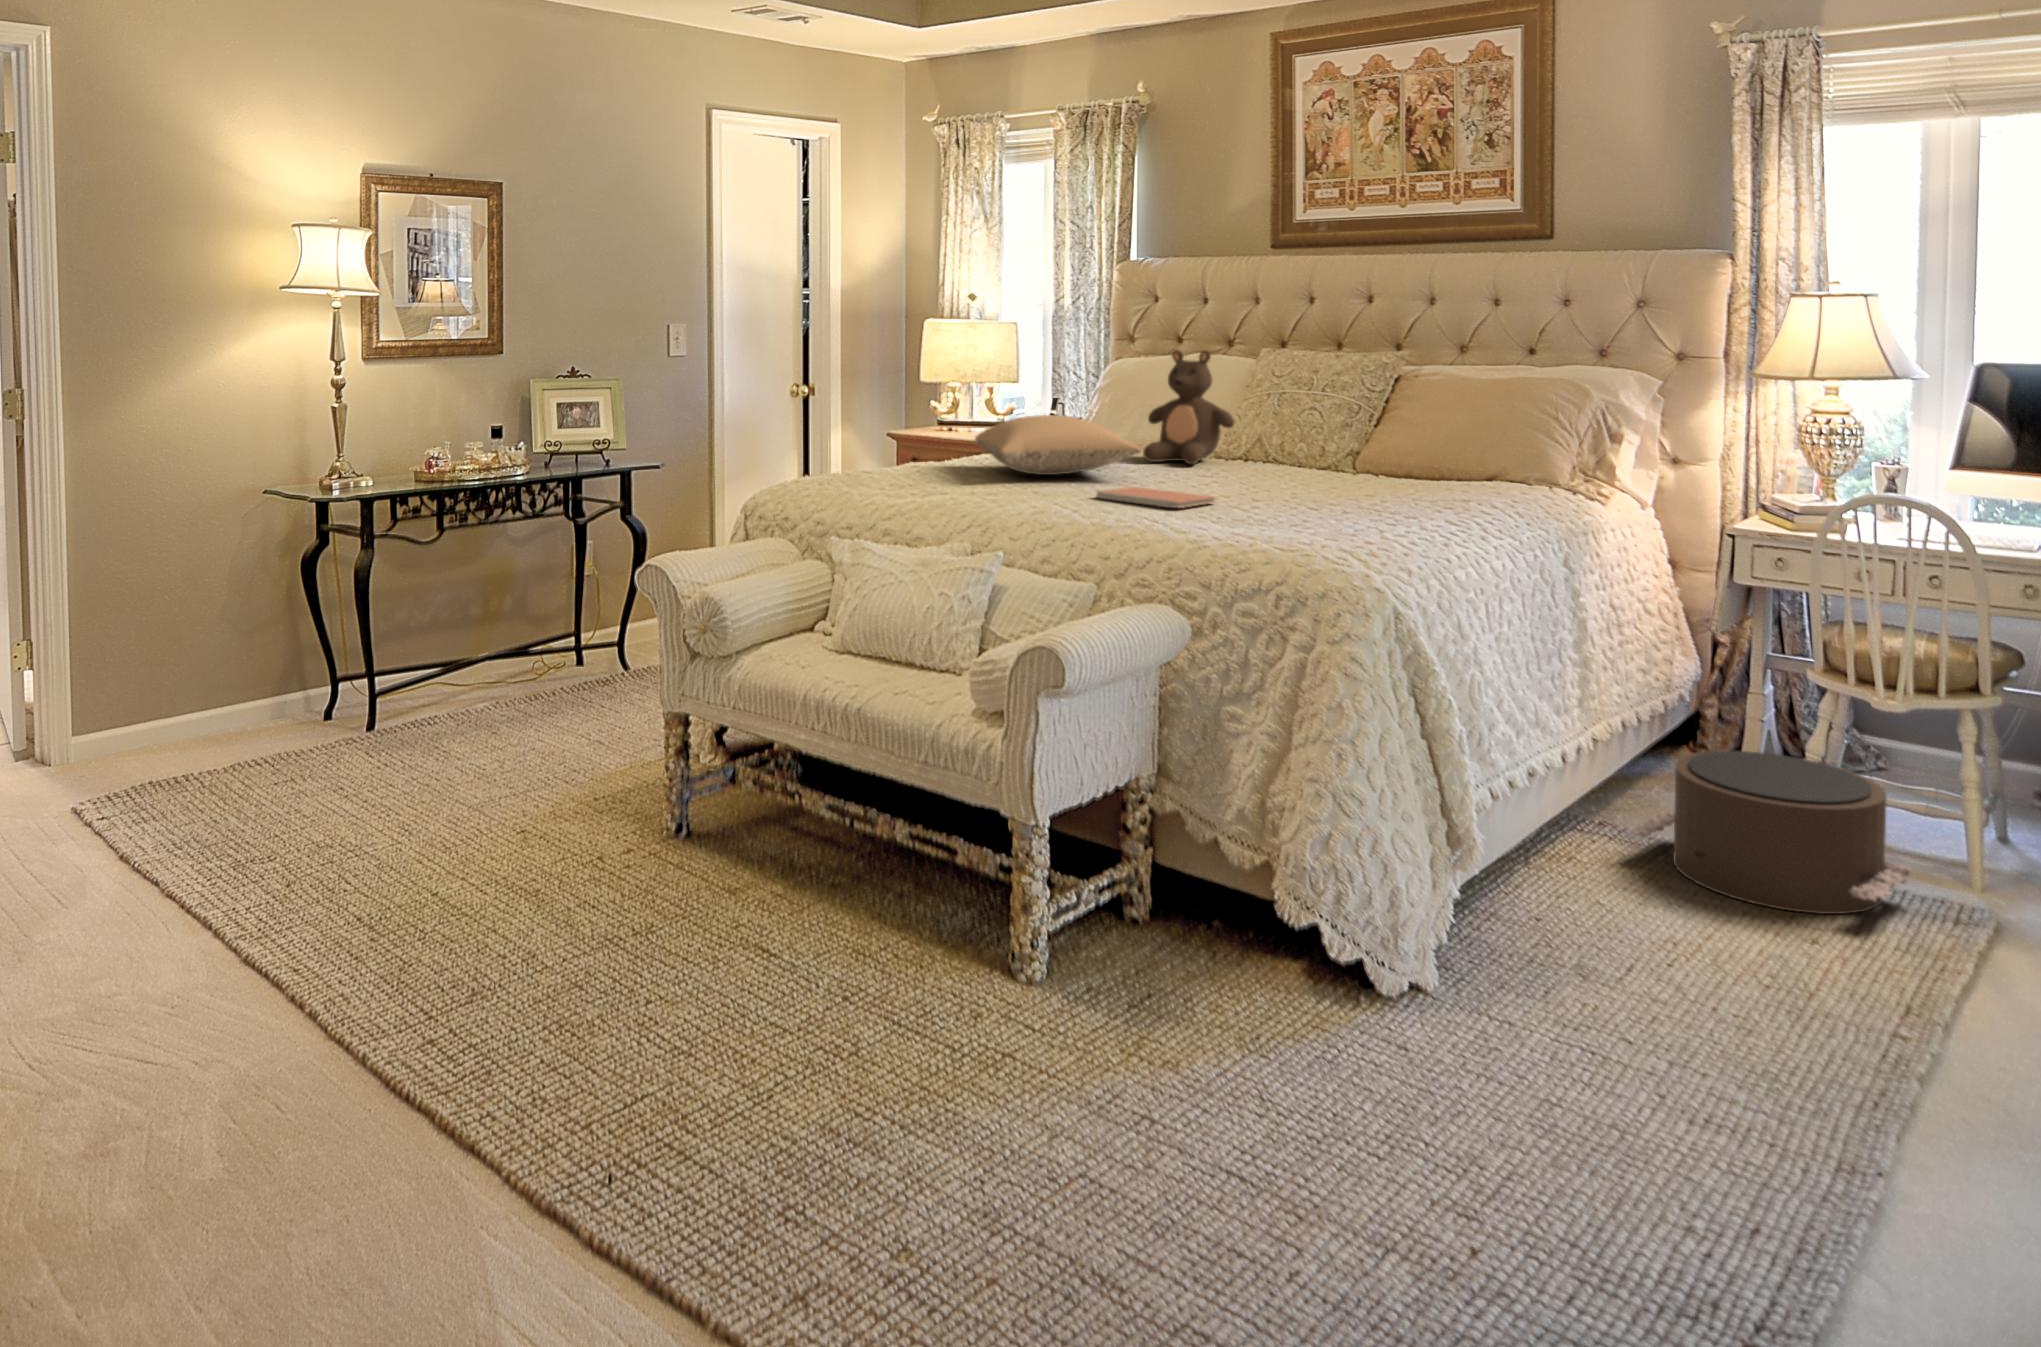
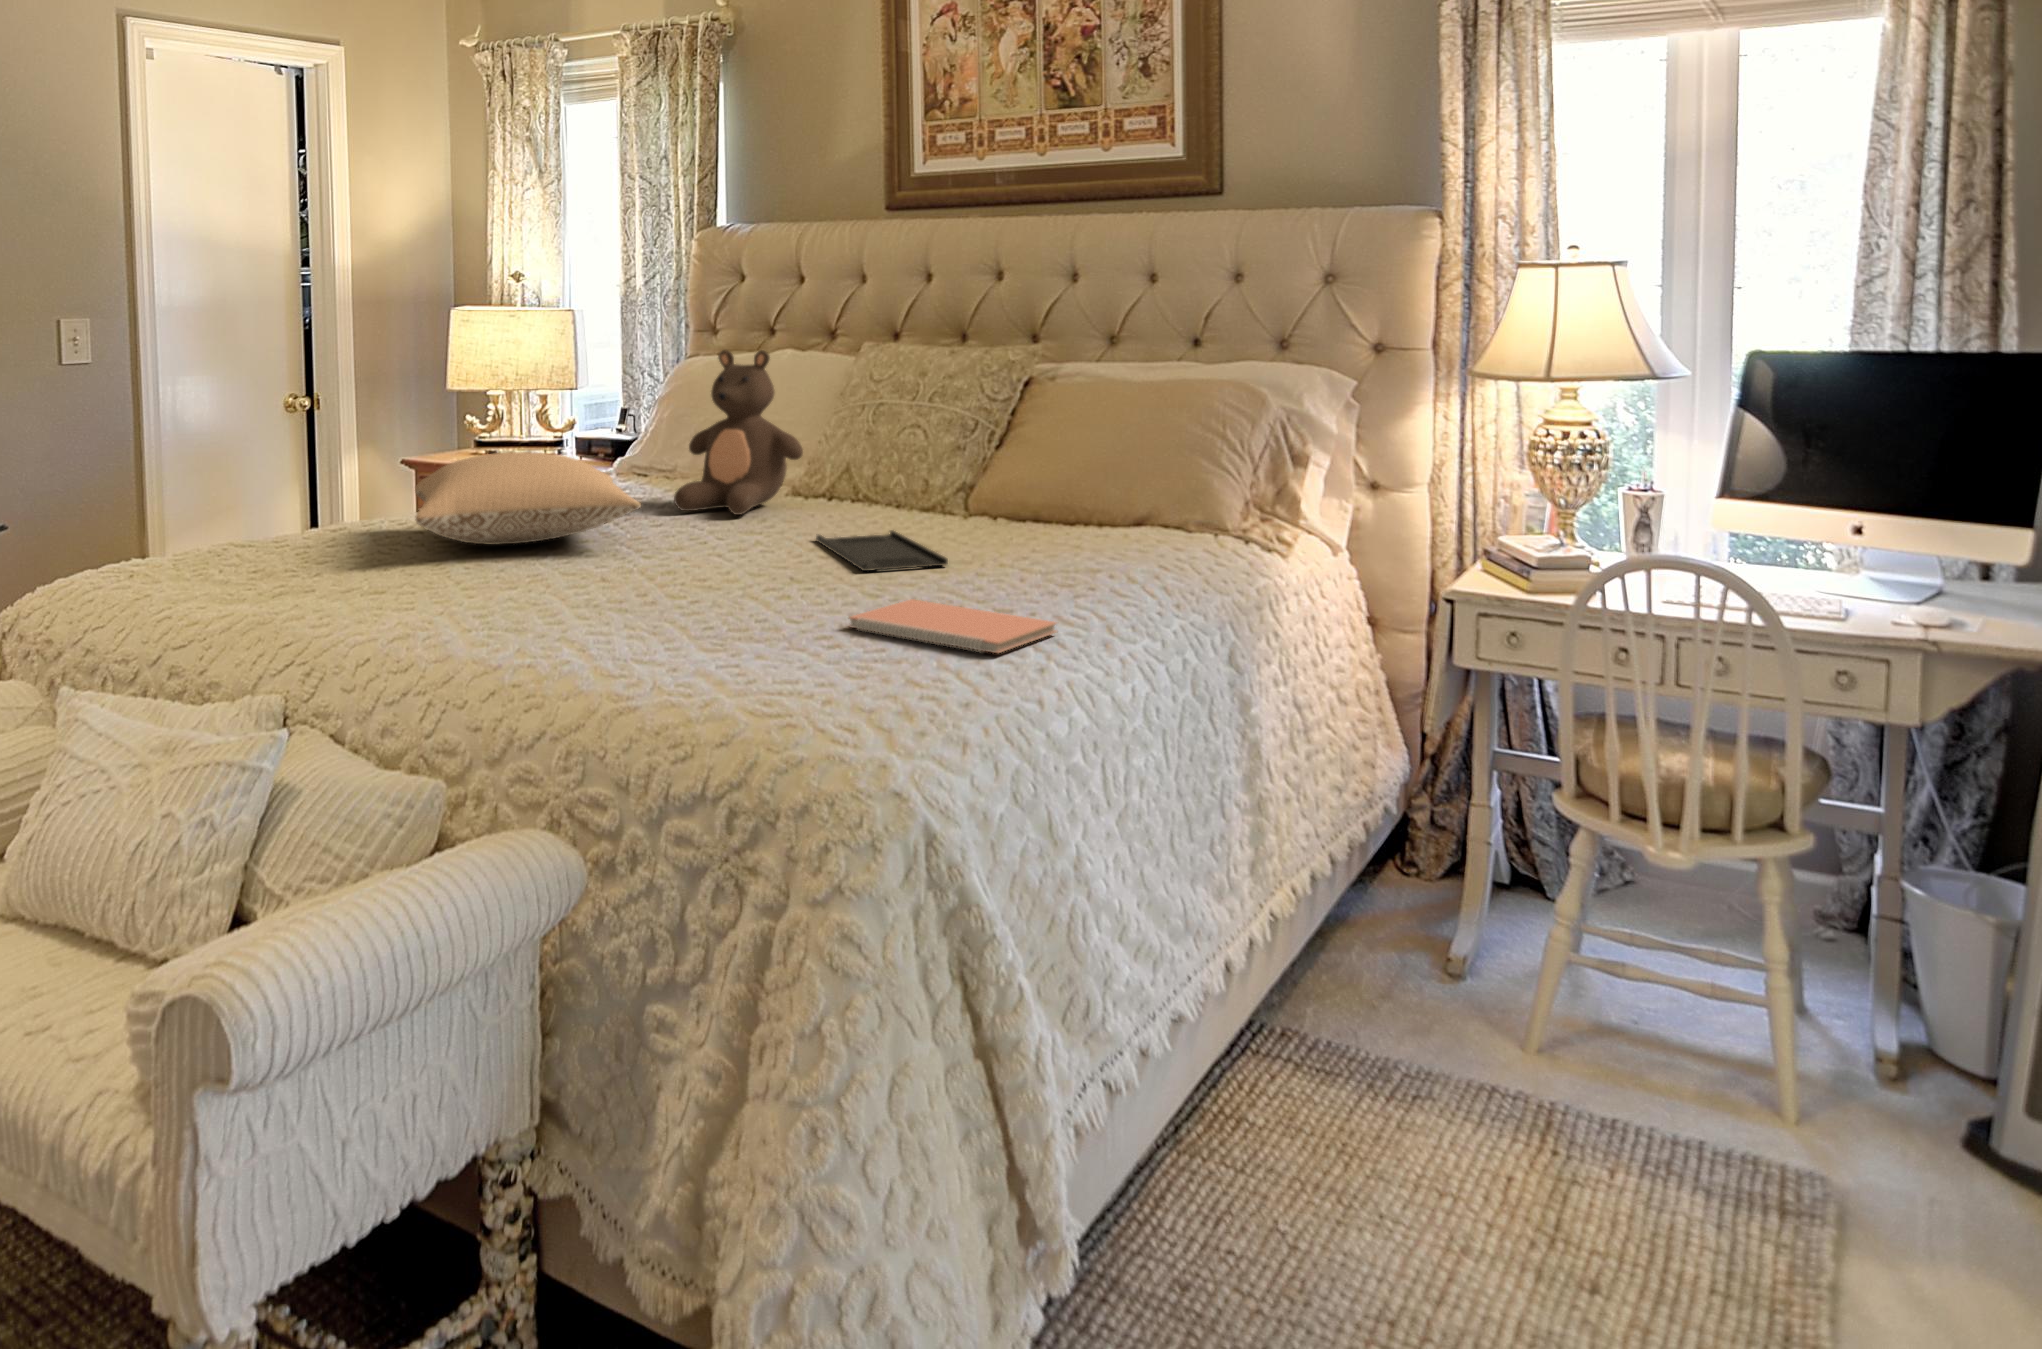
tray: none [1257,475,1360,495] -> present [816,530,948,571]
notebook: present [1097,487,1215,508] -> present [849,599,1057,653]
pouf: present [1633,751,1913,914] -> none [1326,928,1717,1212]

